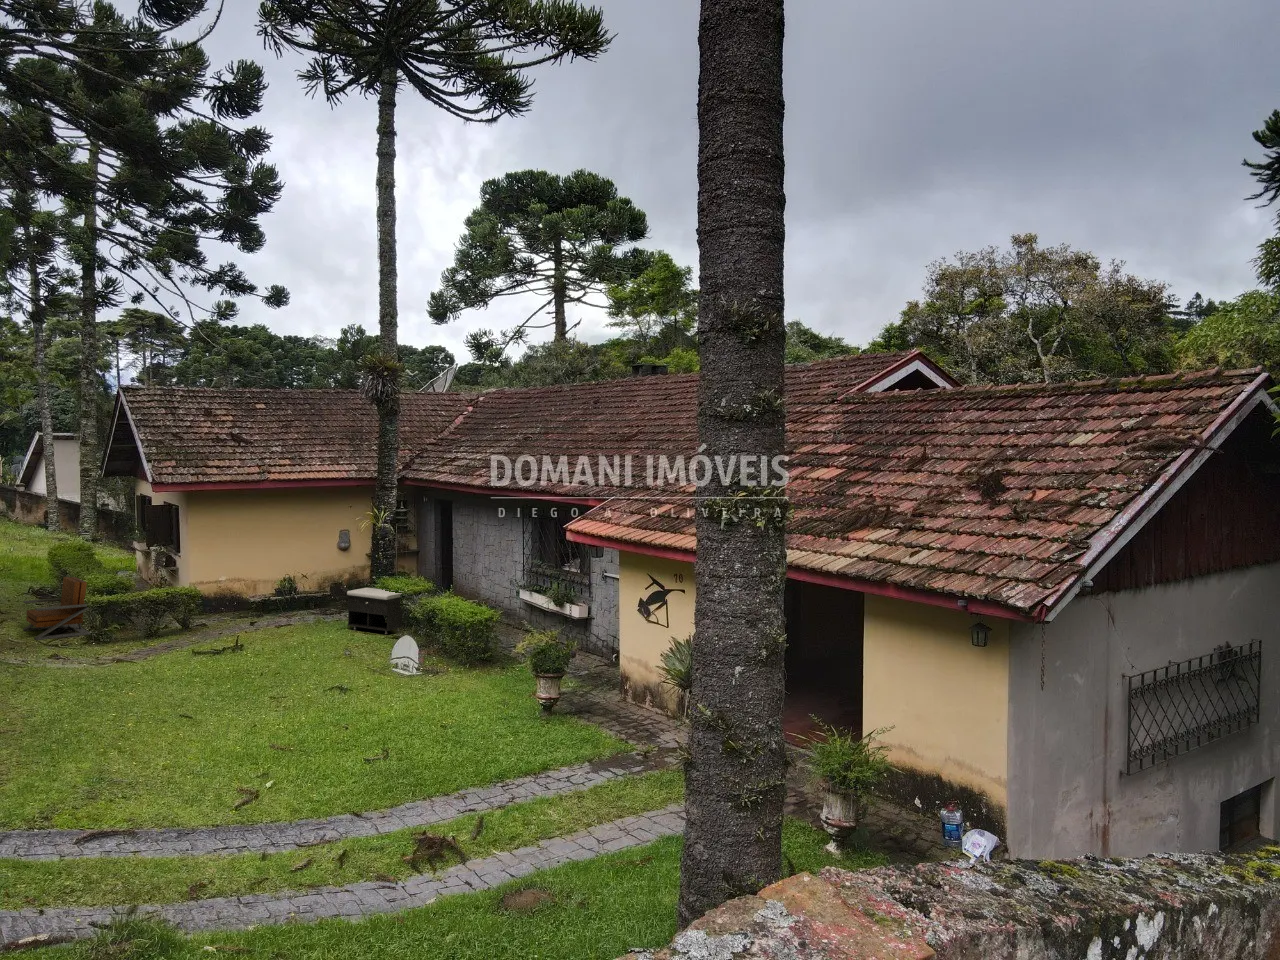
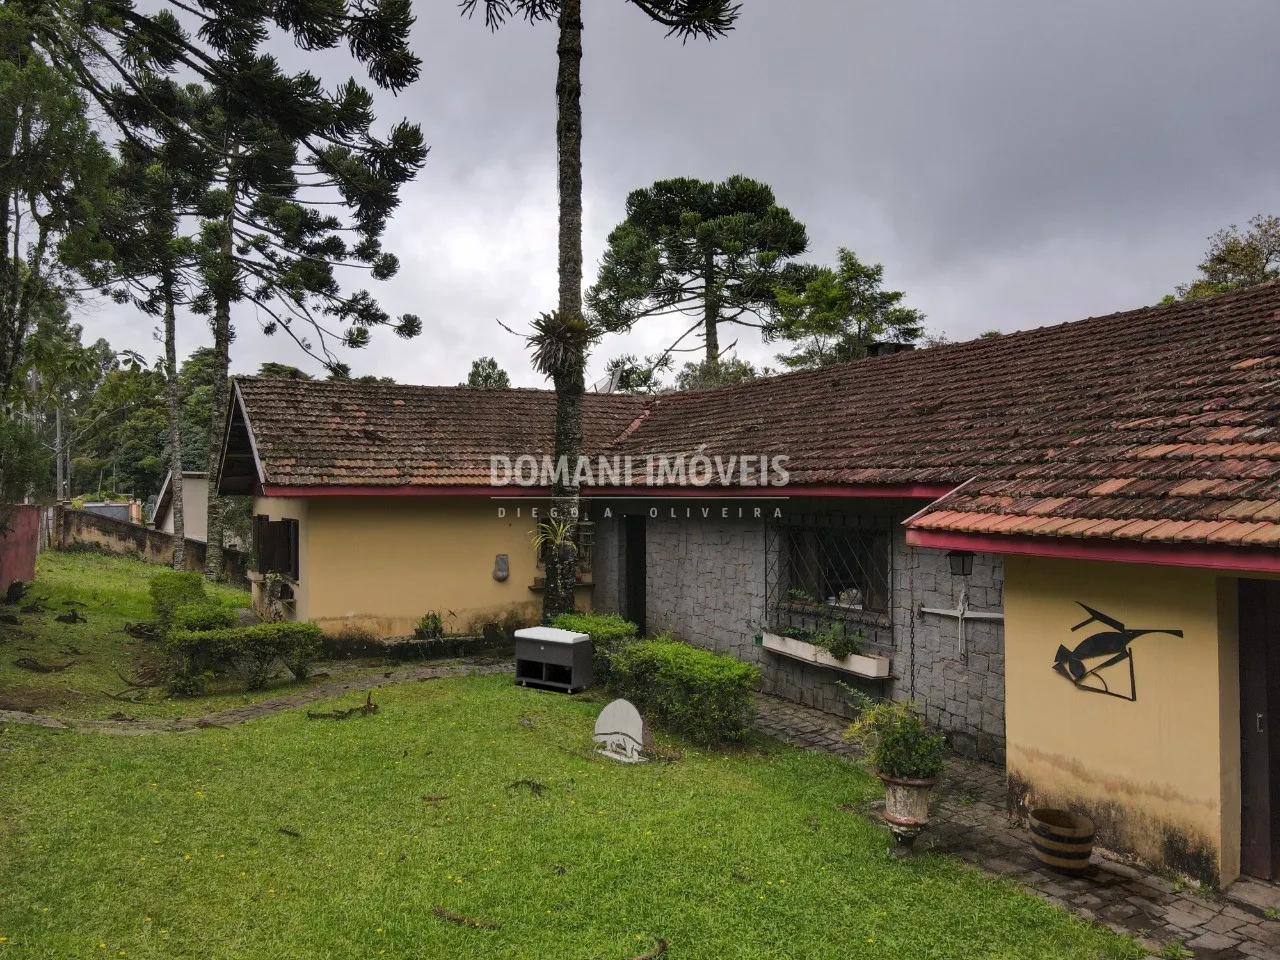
lounge chair: present [23,577,90,640] -> none [84,607,175,694]
bucket: none [596,687,626,718] -> present [1029,808,1095,875]

